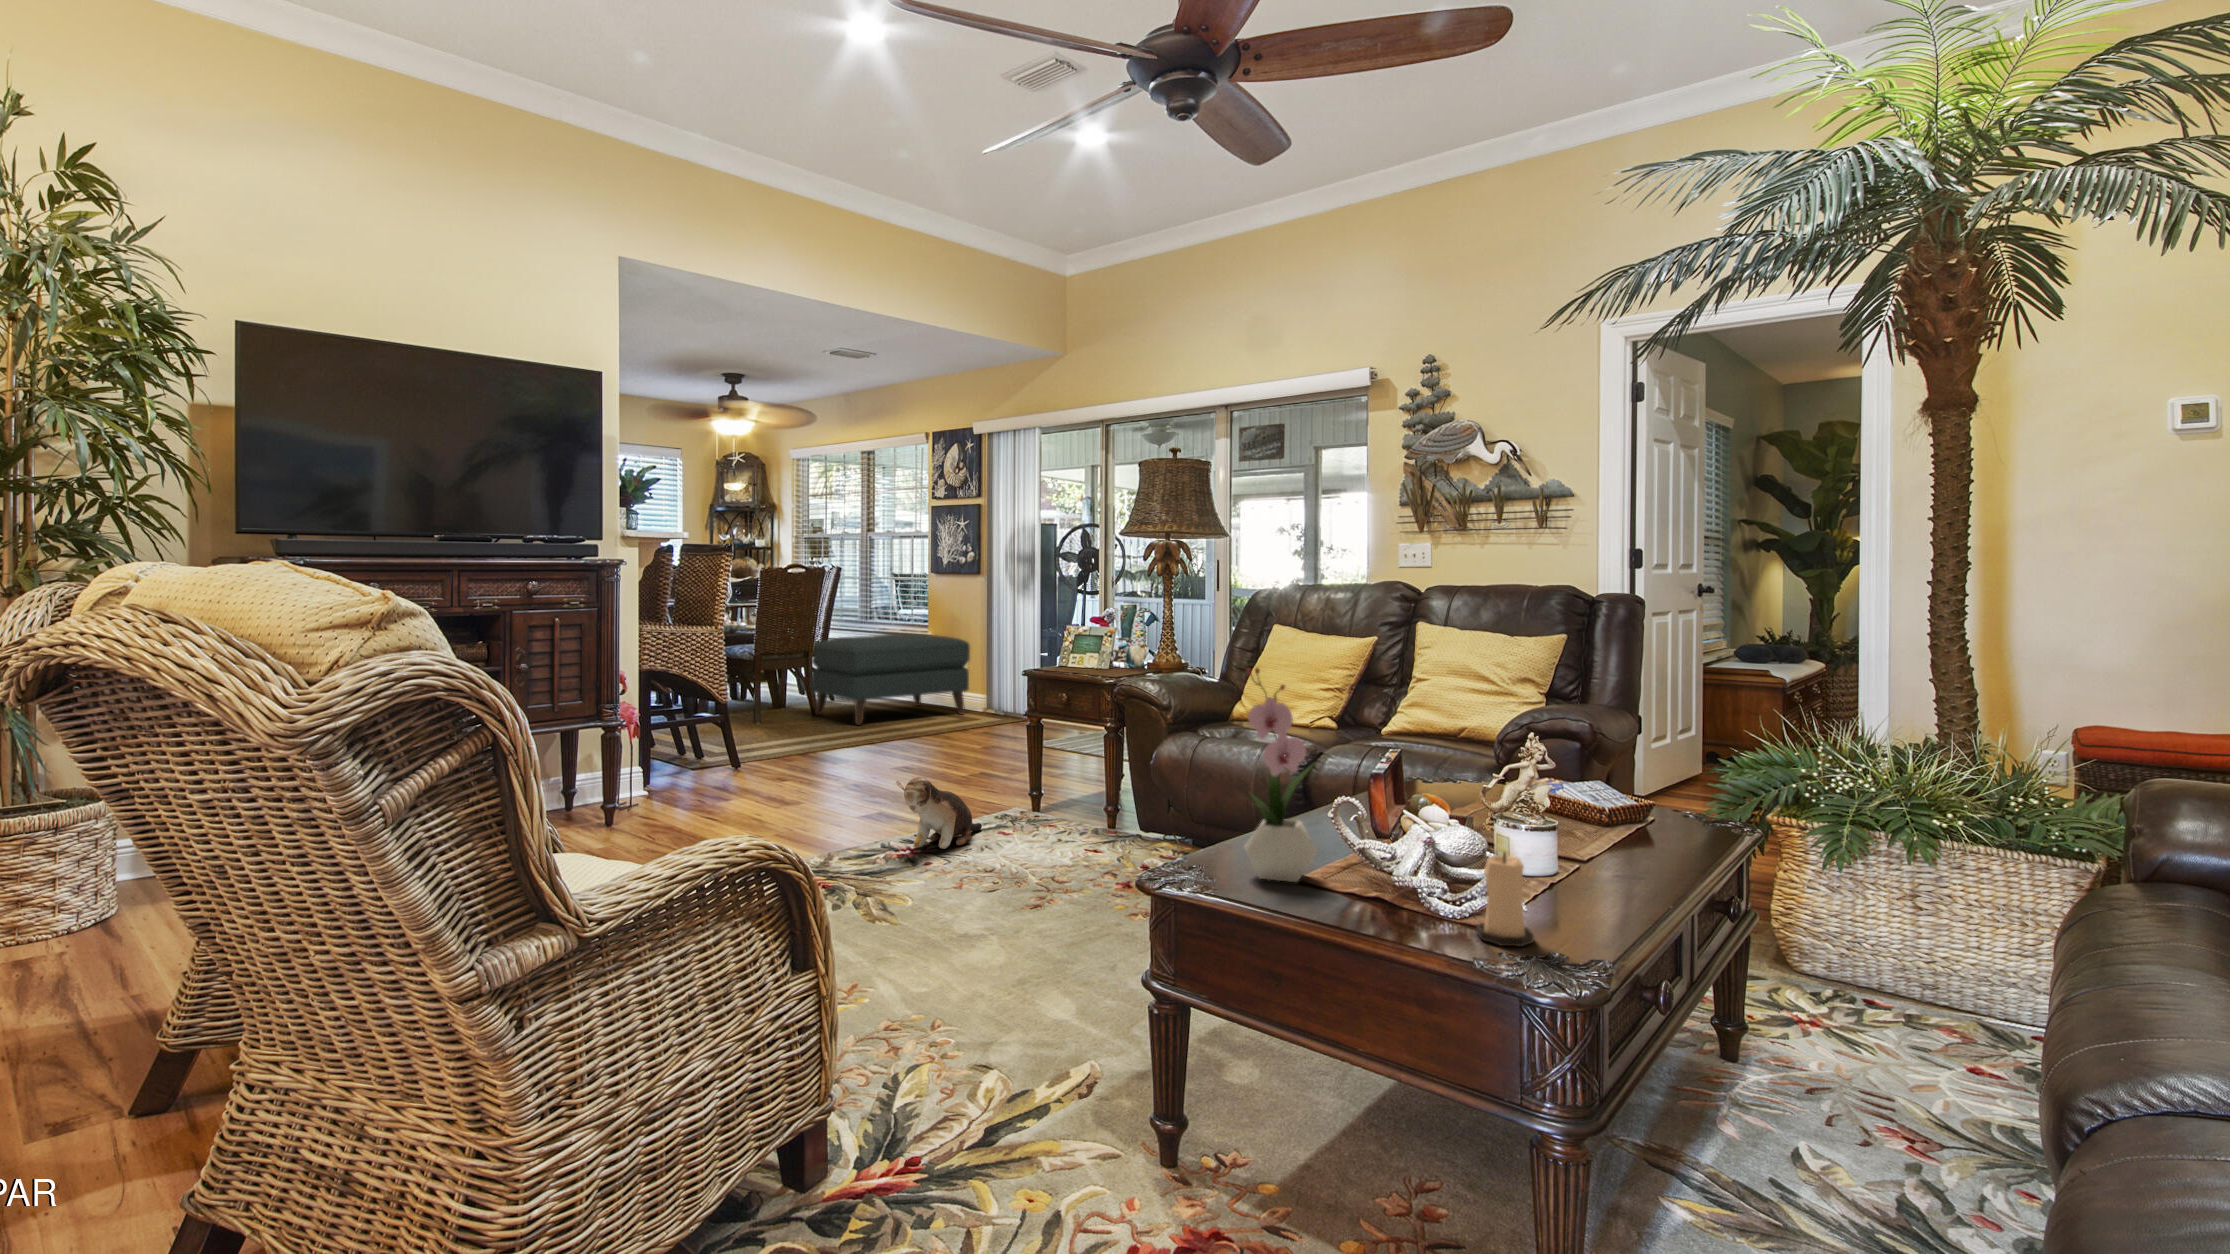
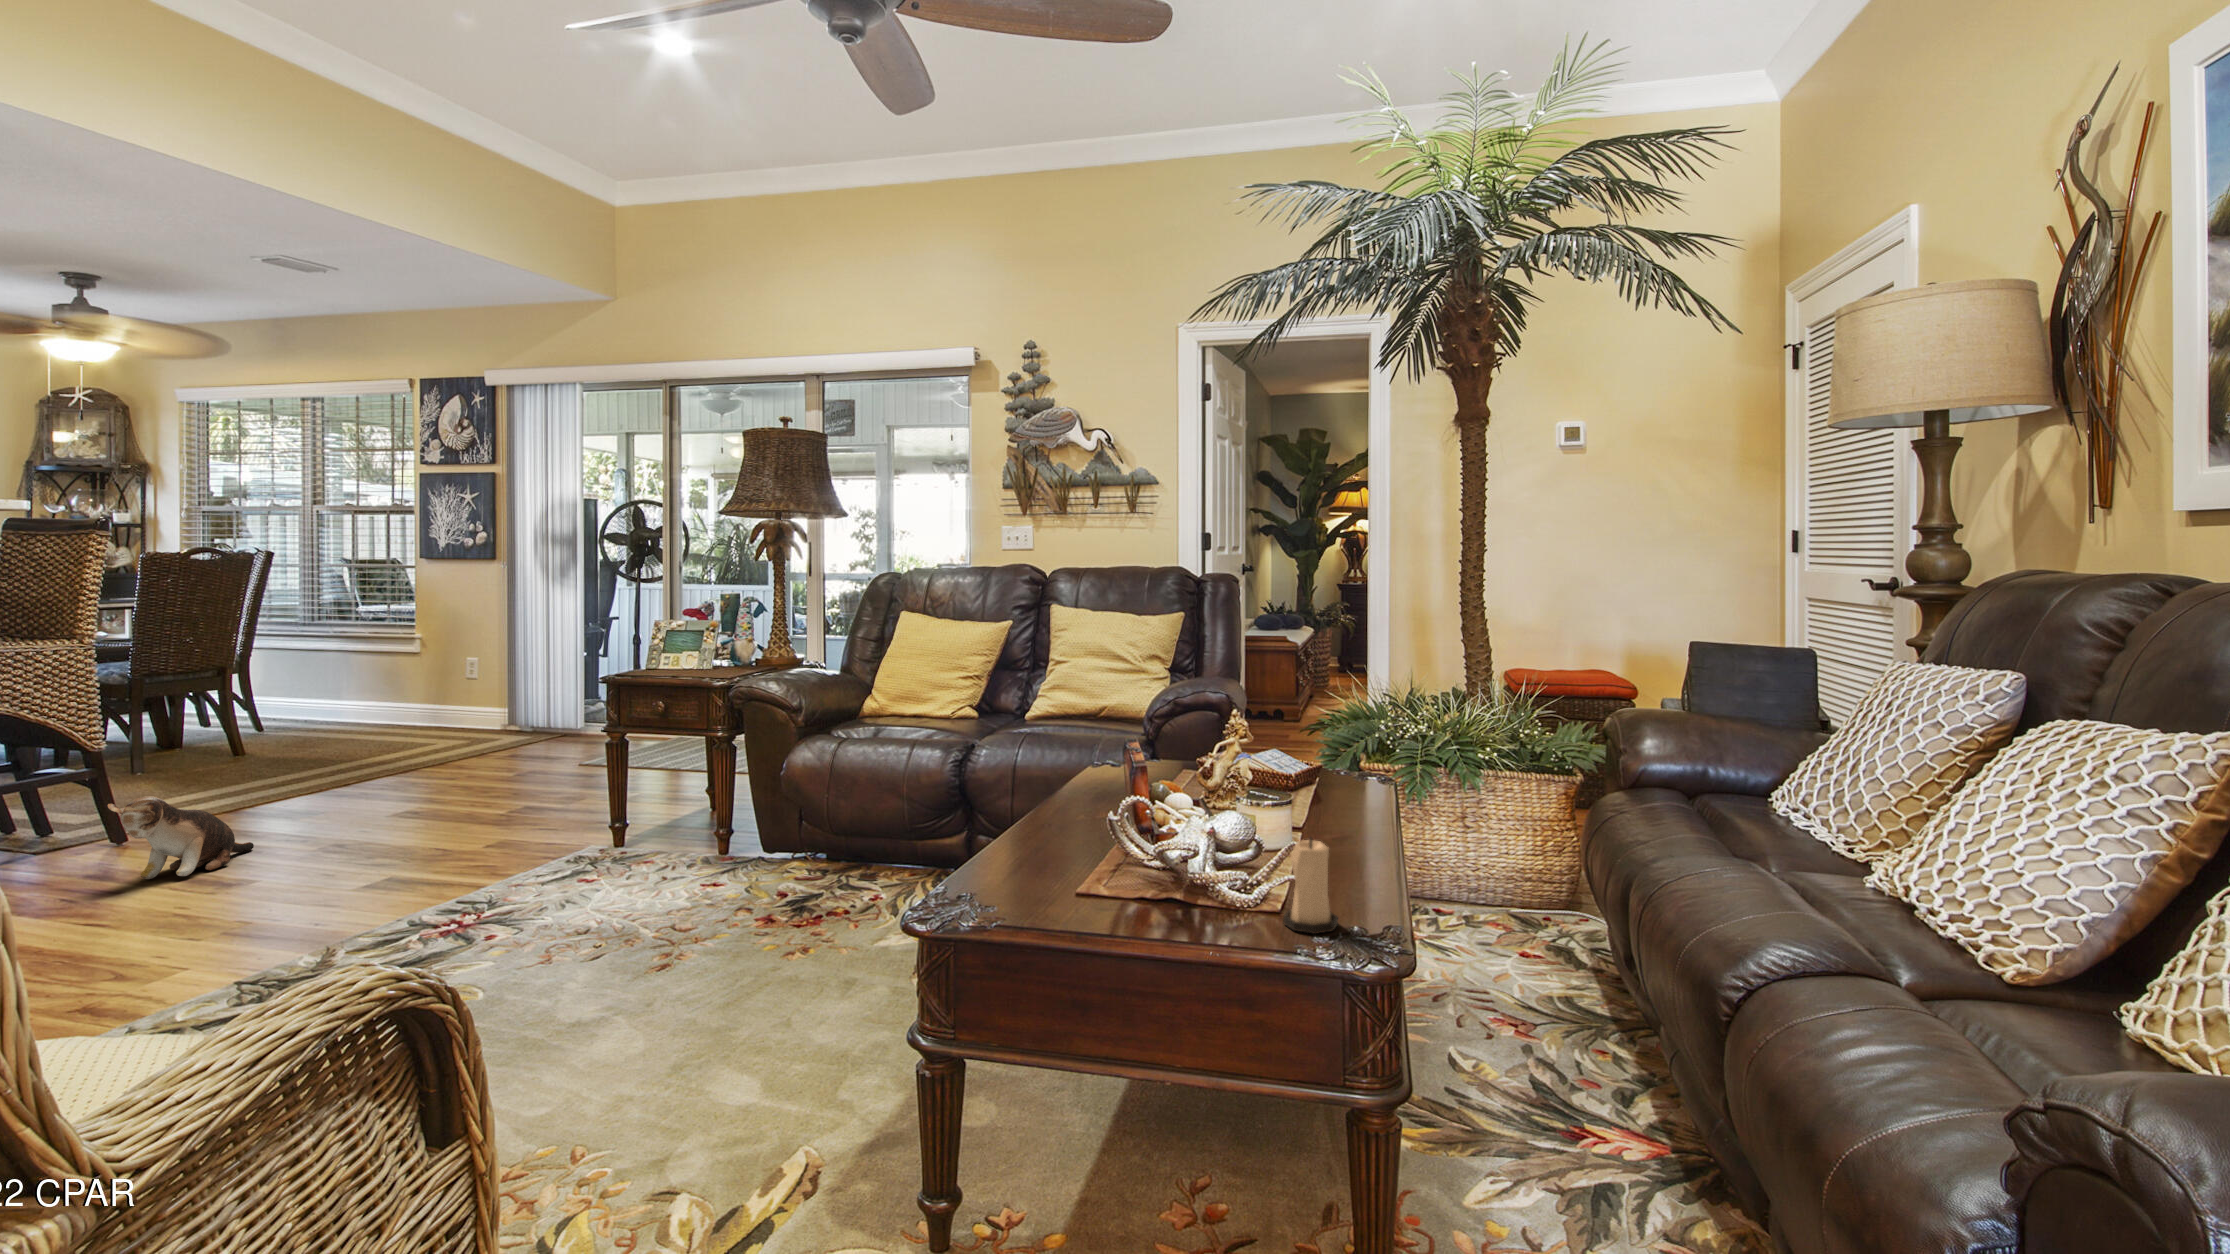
ottoman: present [811,634,970,725] -> none [238,637,484,758]
flower arrangement: present [1244,668,1318,882] -> none [1011,659,1093,898]
plush toy: present [896,777,982,849] -> present [108,796,254,879]

